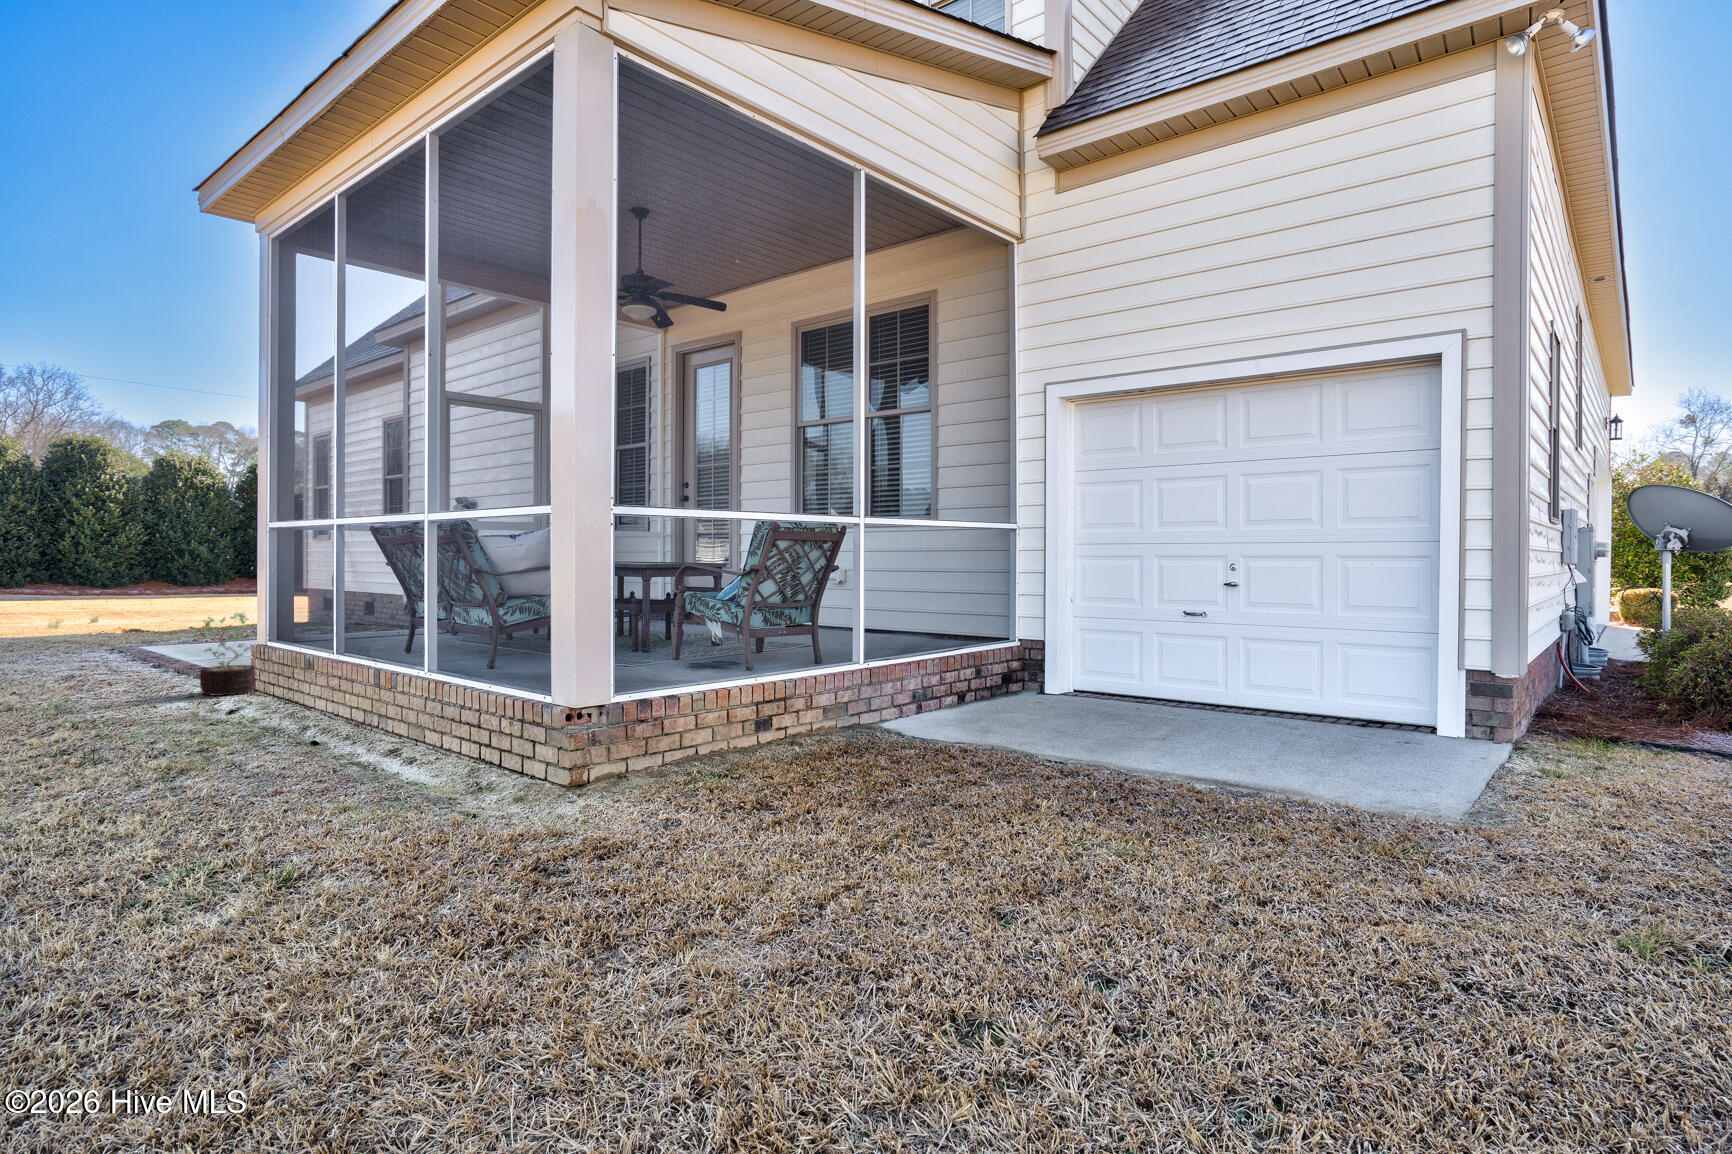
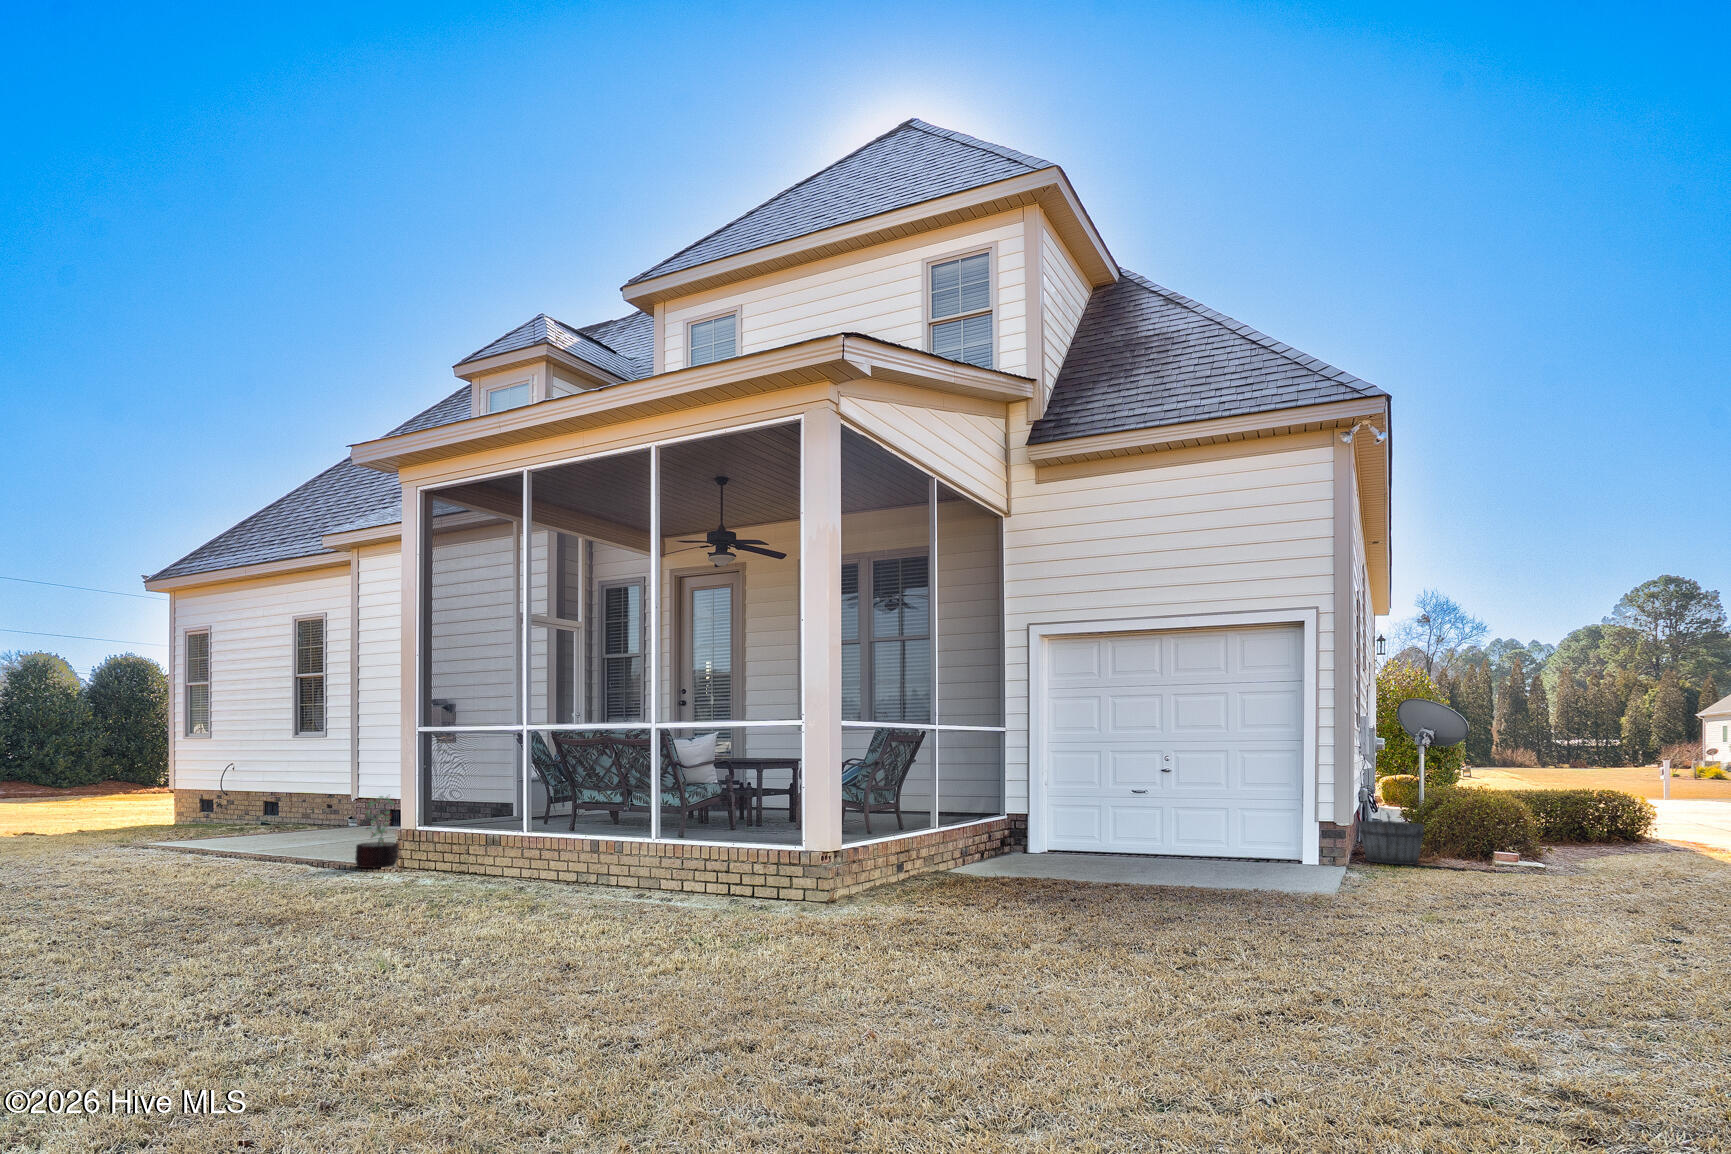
wooden bucket: none [1543,649,1665,738] -> present [1358,813,1424,864]

